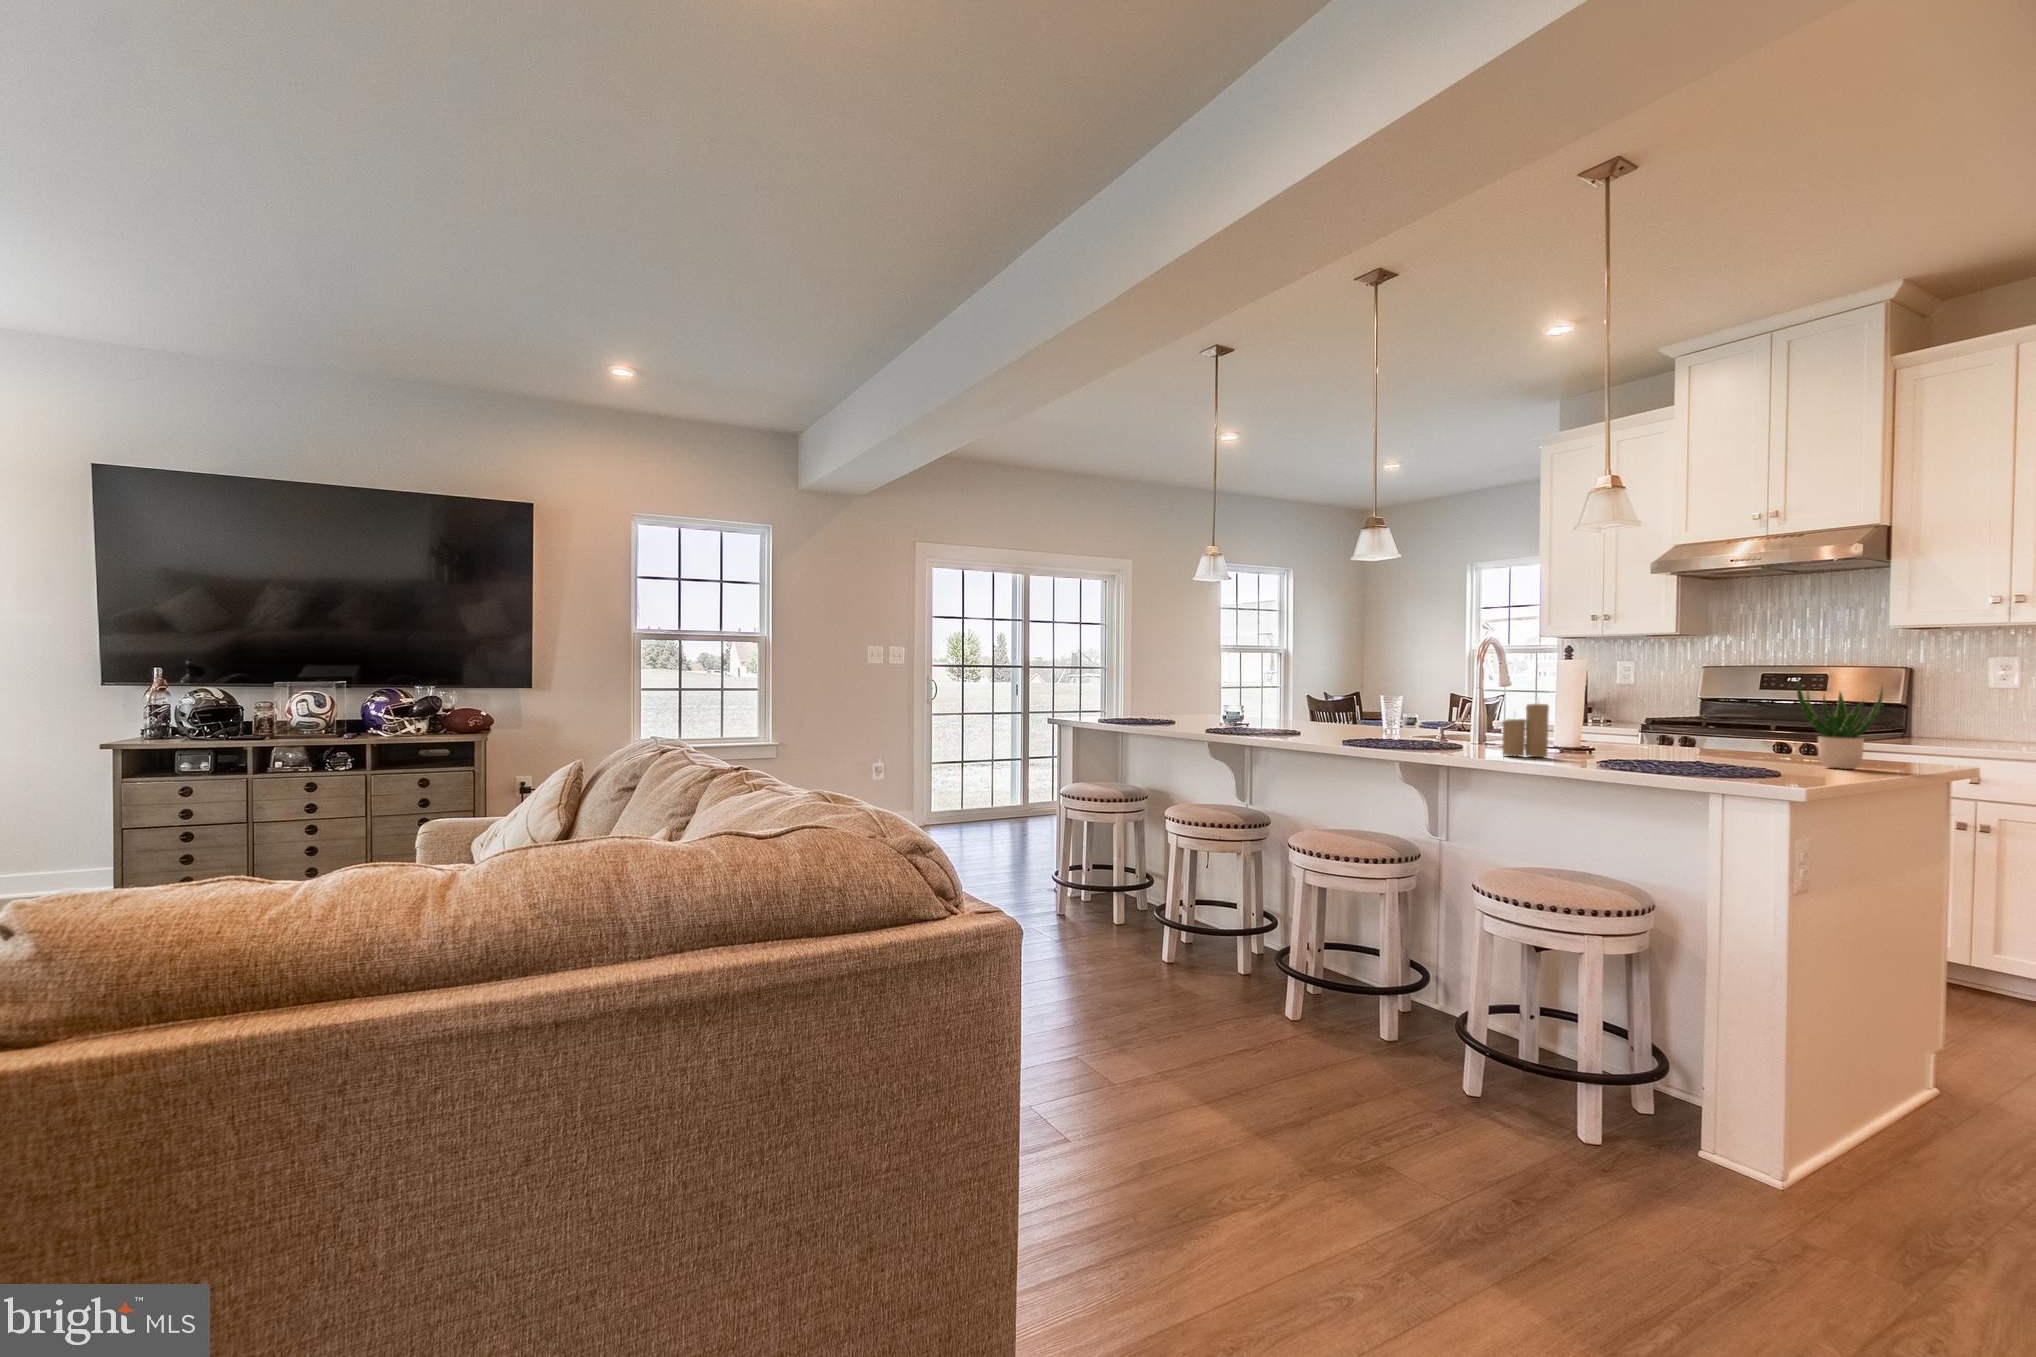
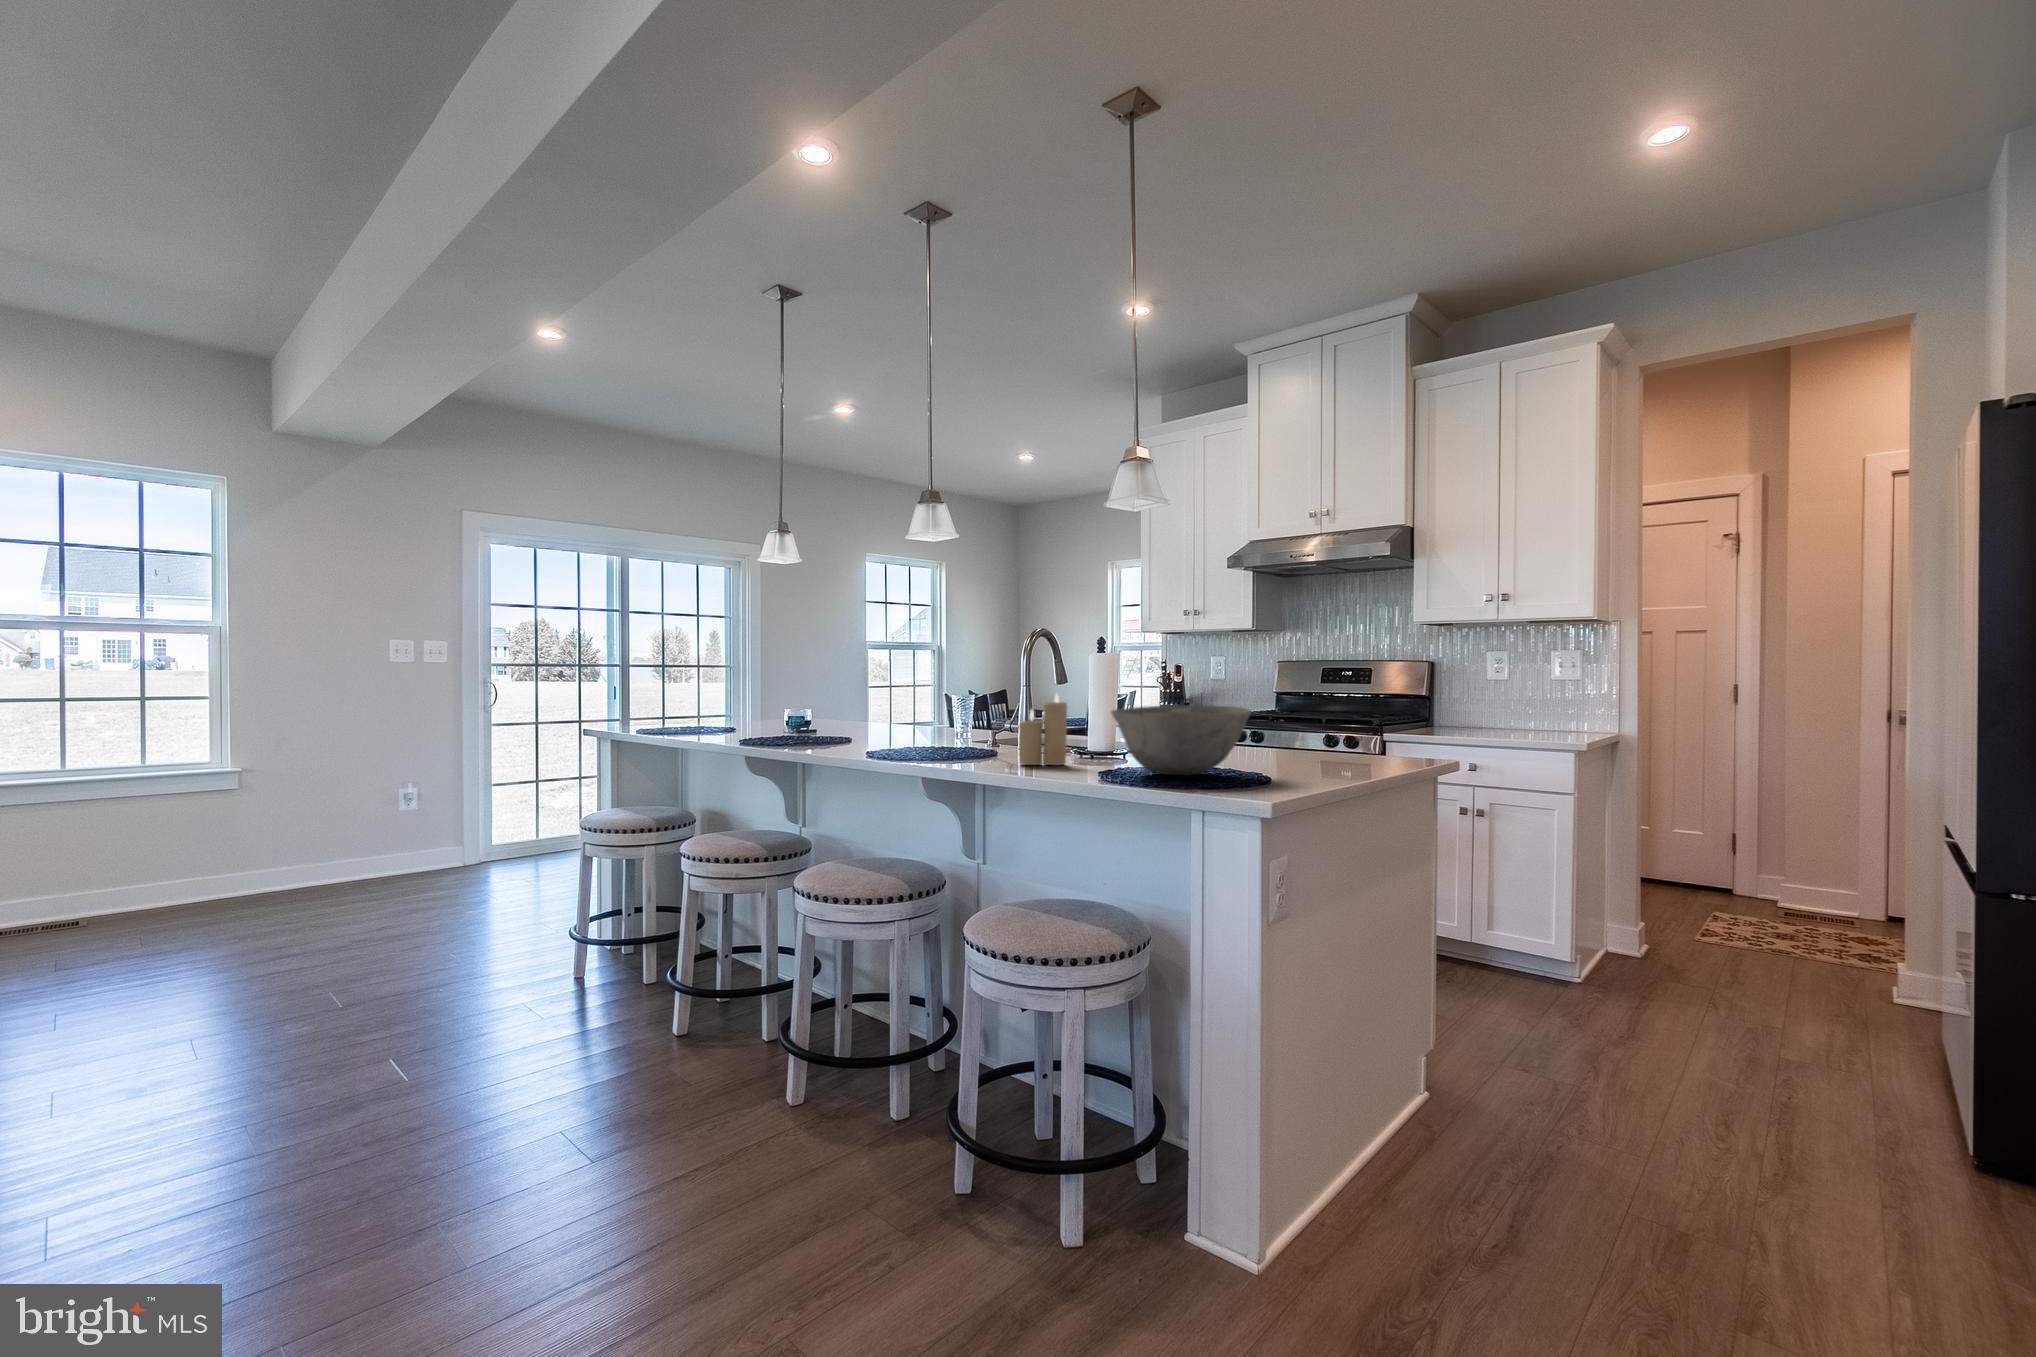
potted plant: present [1797,678,1883,769] -> none [1303,664,1378,768]
bowl: none [1607,709,1754,767] -> present [1111,705,1251,776]

